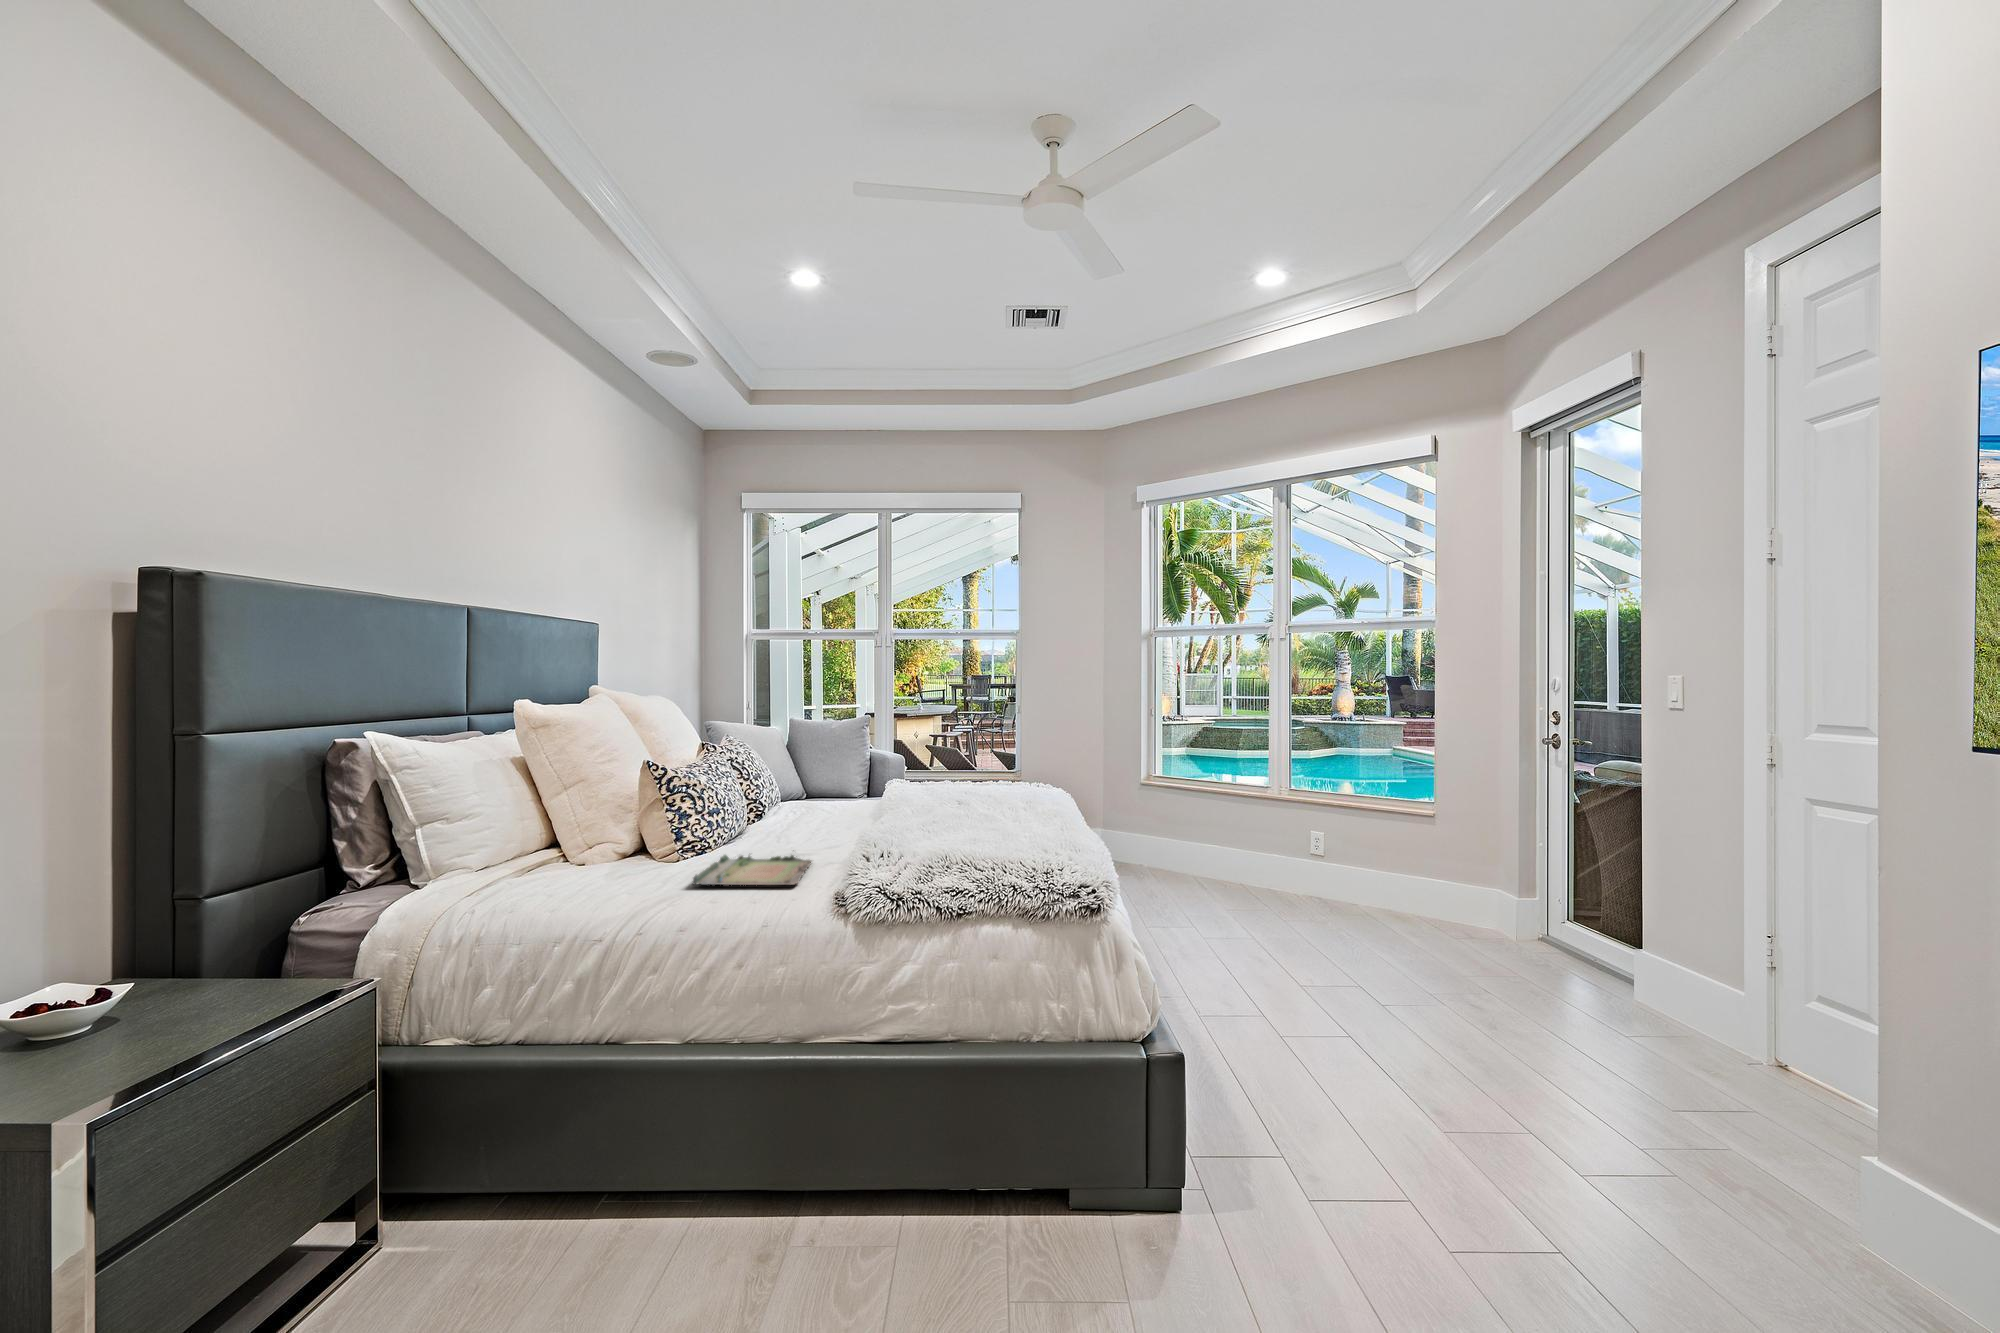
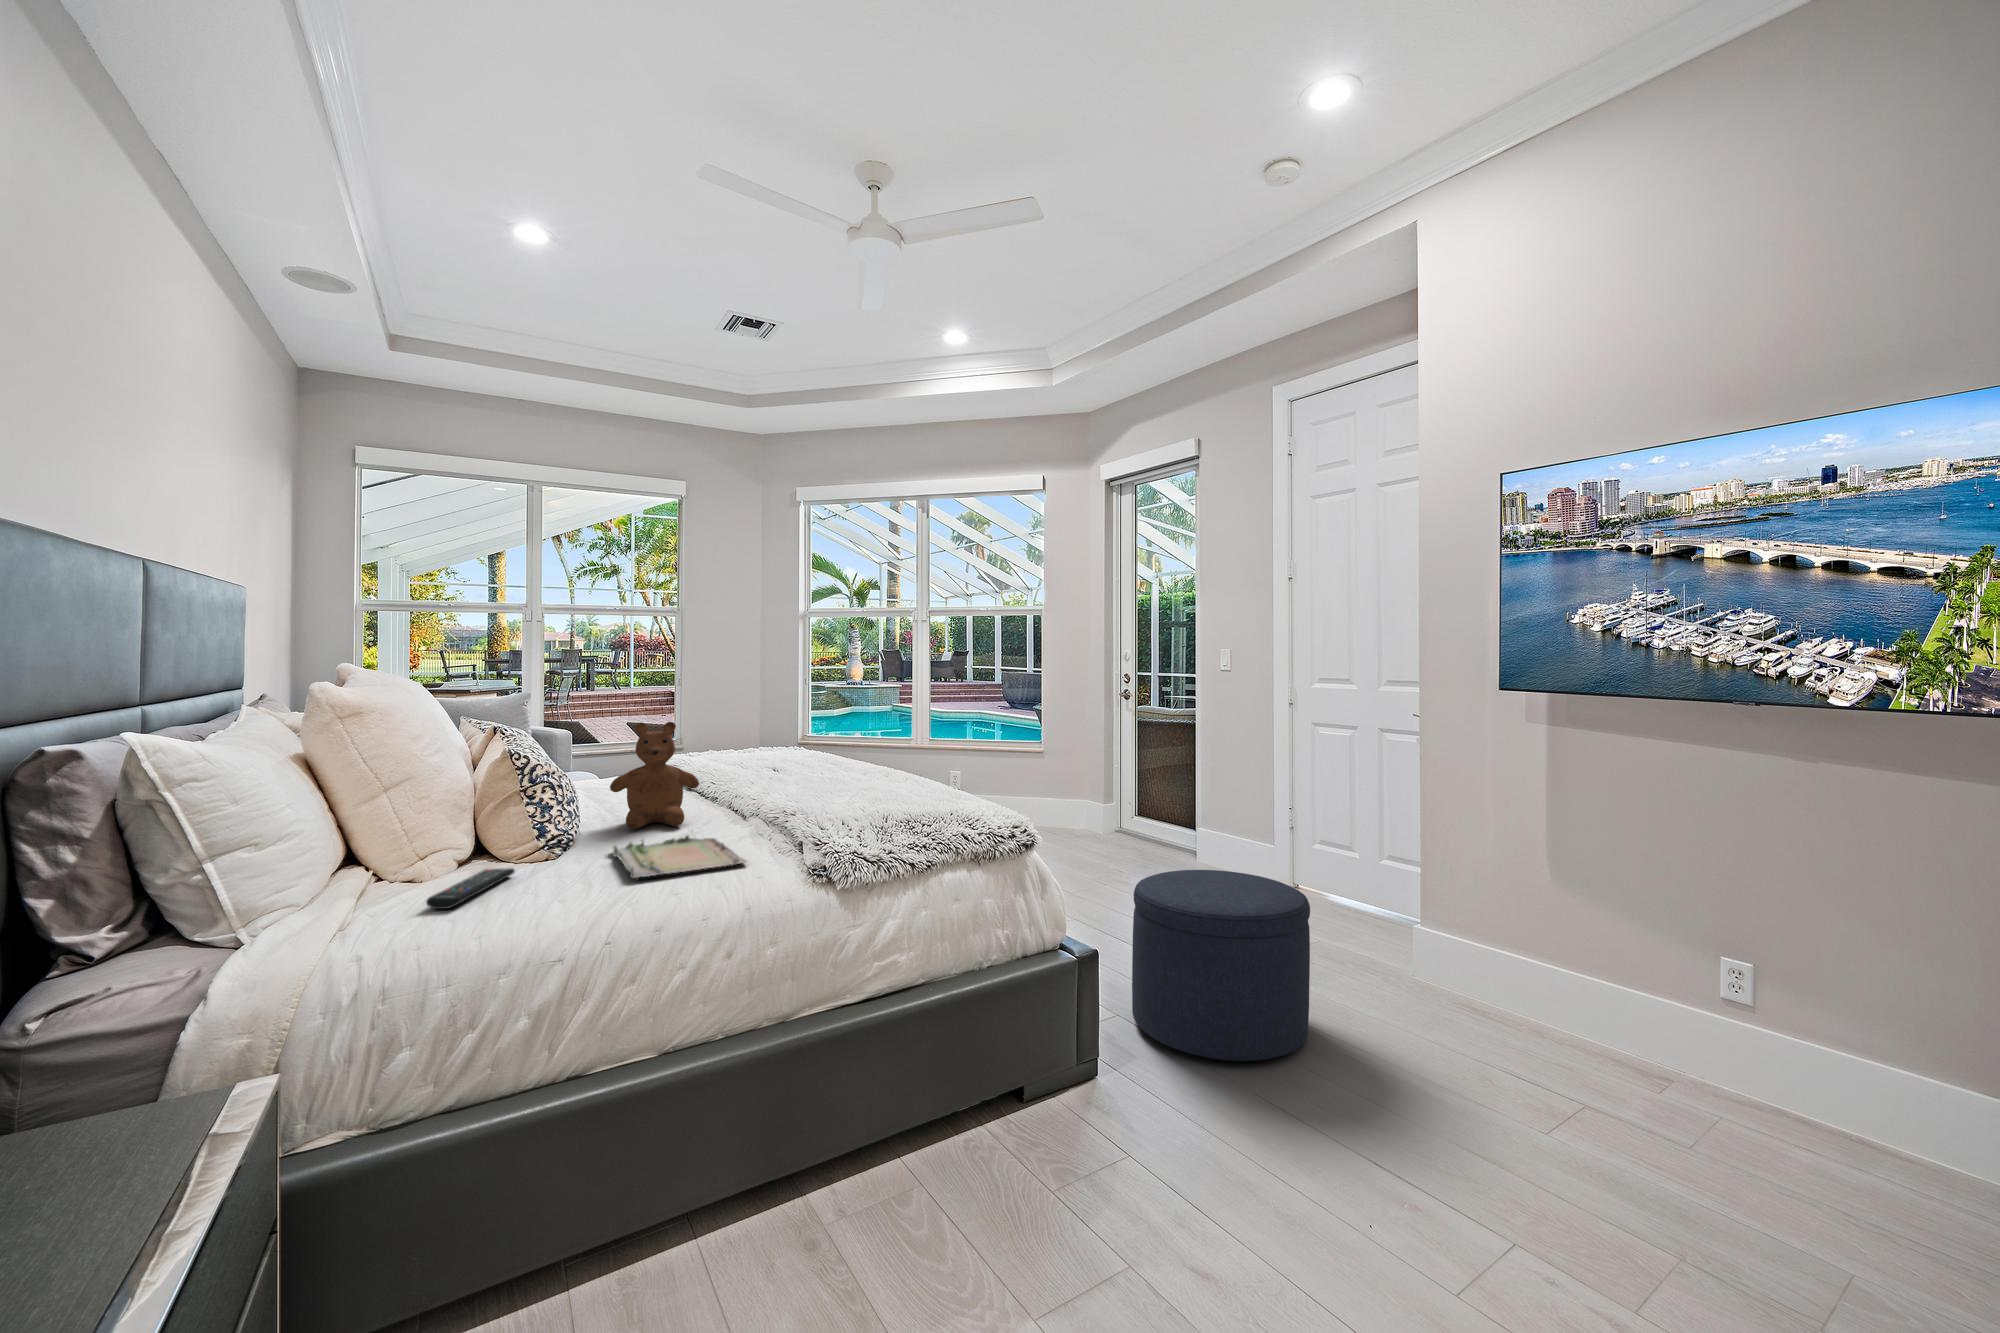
teddy bear: none [766,744,844,846] -> present [610,722,699,829]
remote control: none [542,861,632,887] -> present [426,868,515,909]
ottoman: none [1283,981,1536,1255] -> present [1132,870,1310,1061]

